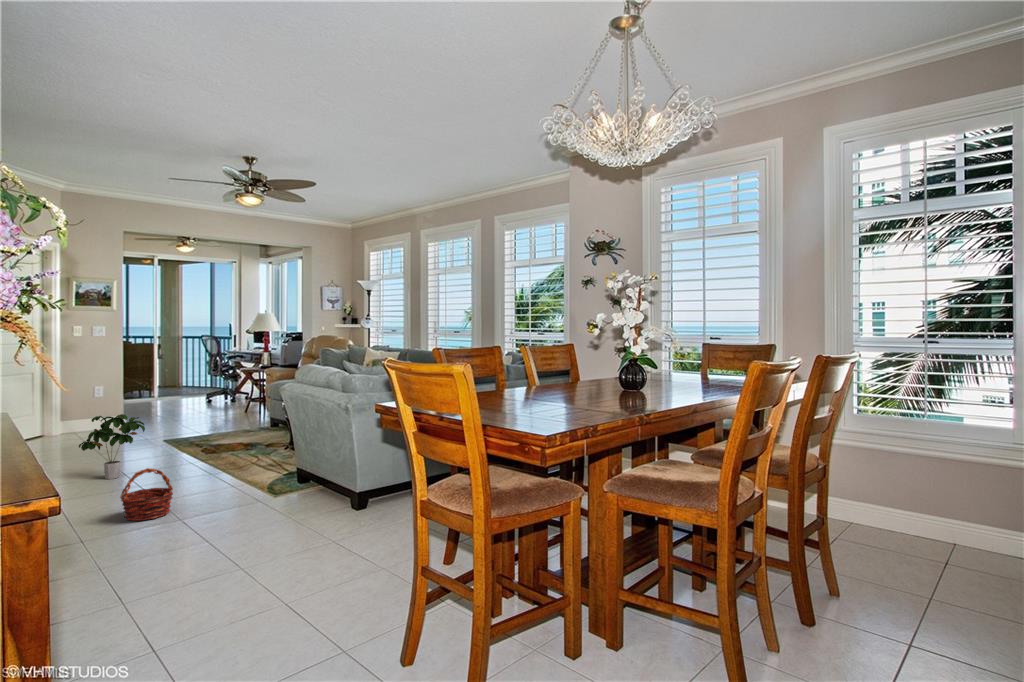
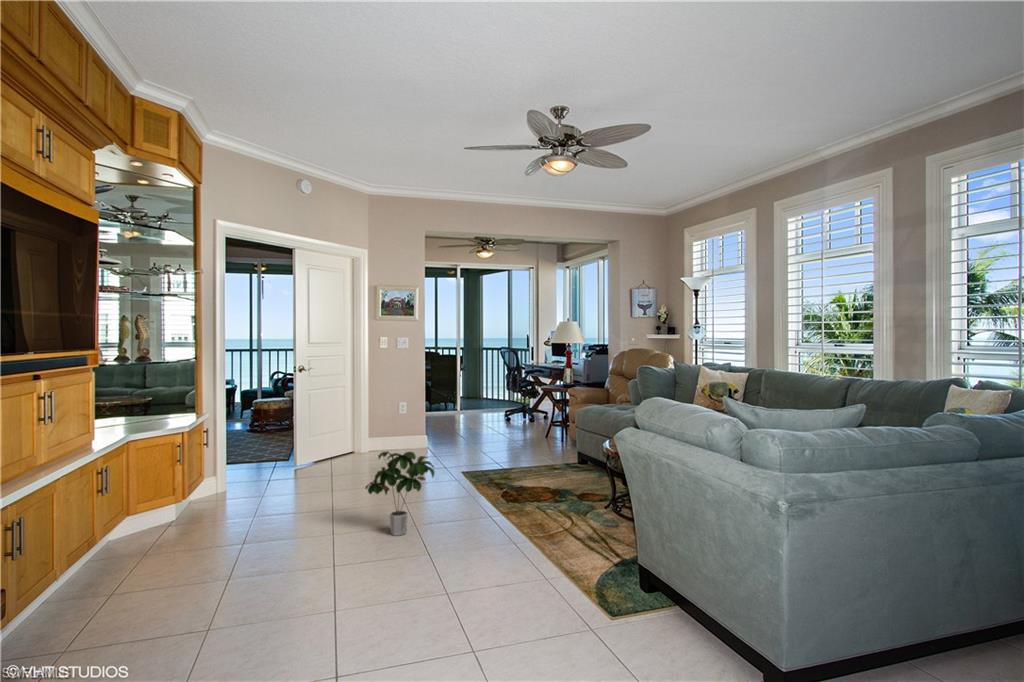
basket: present [120,468,173,521] -> none [388,560,460,650]

